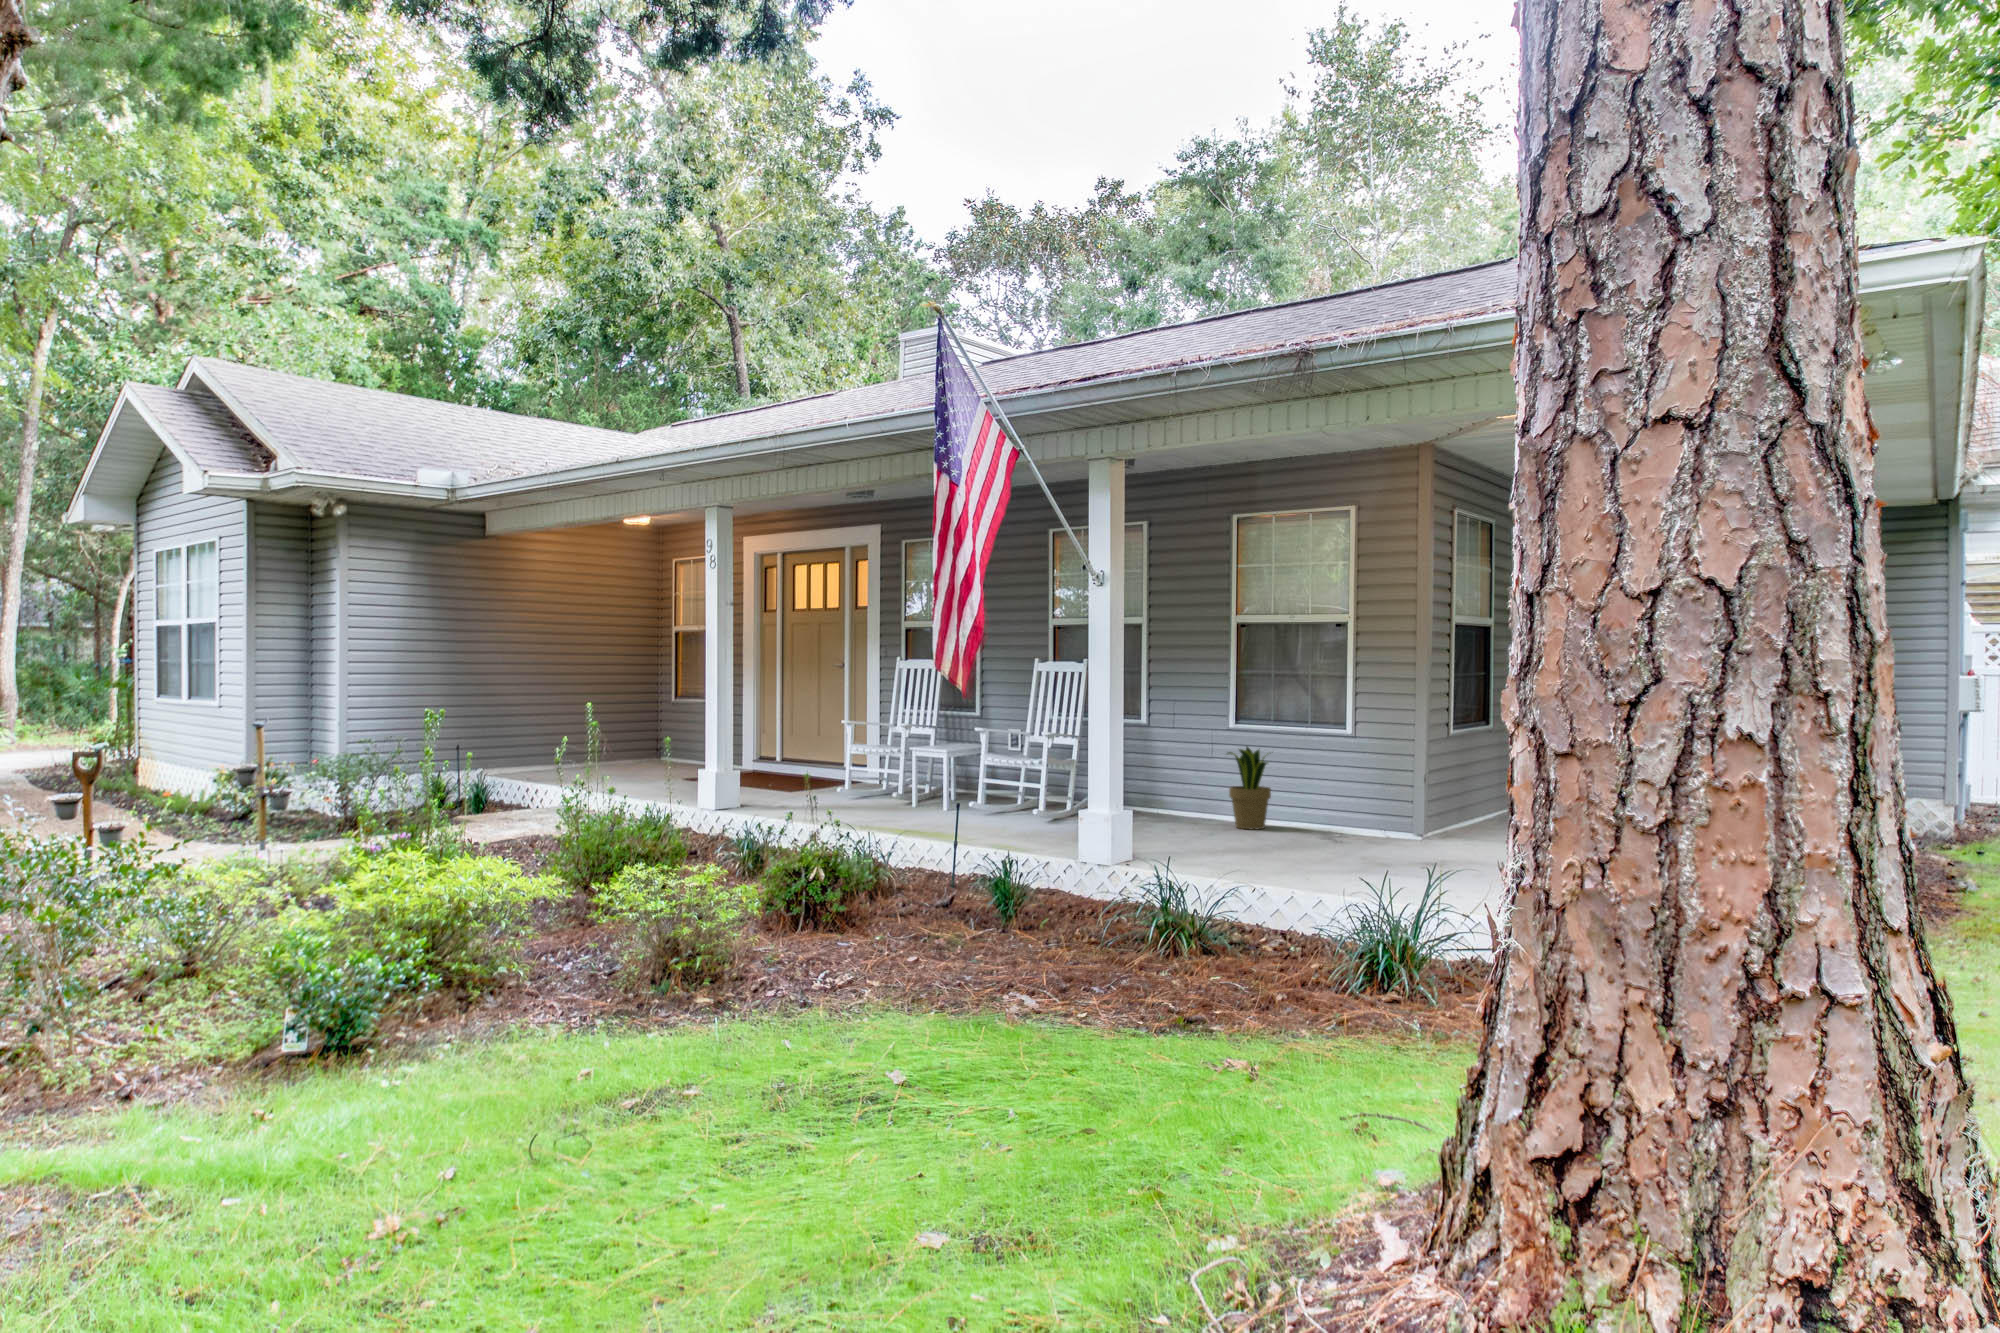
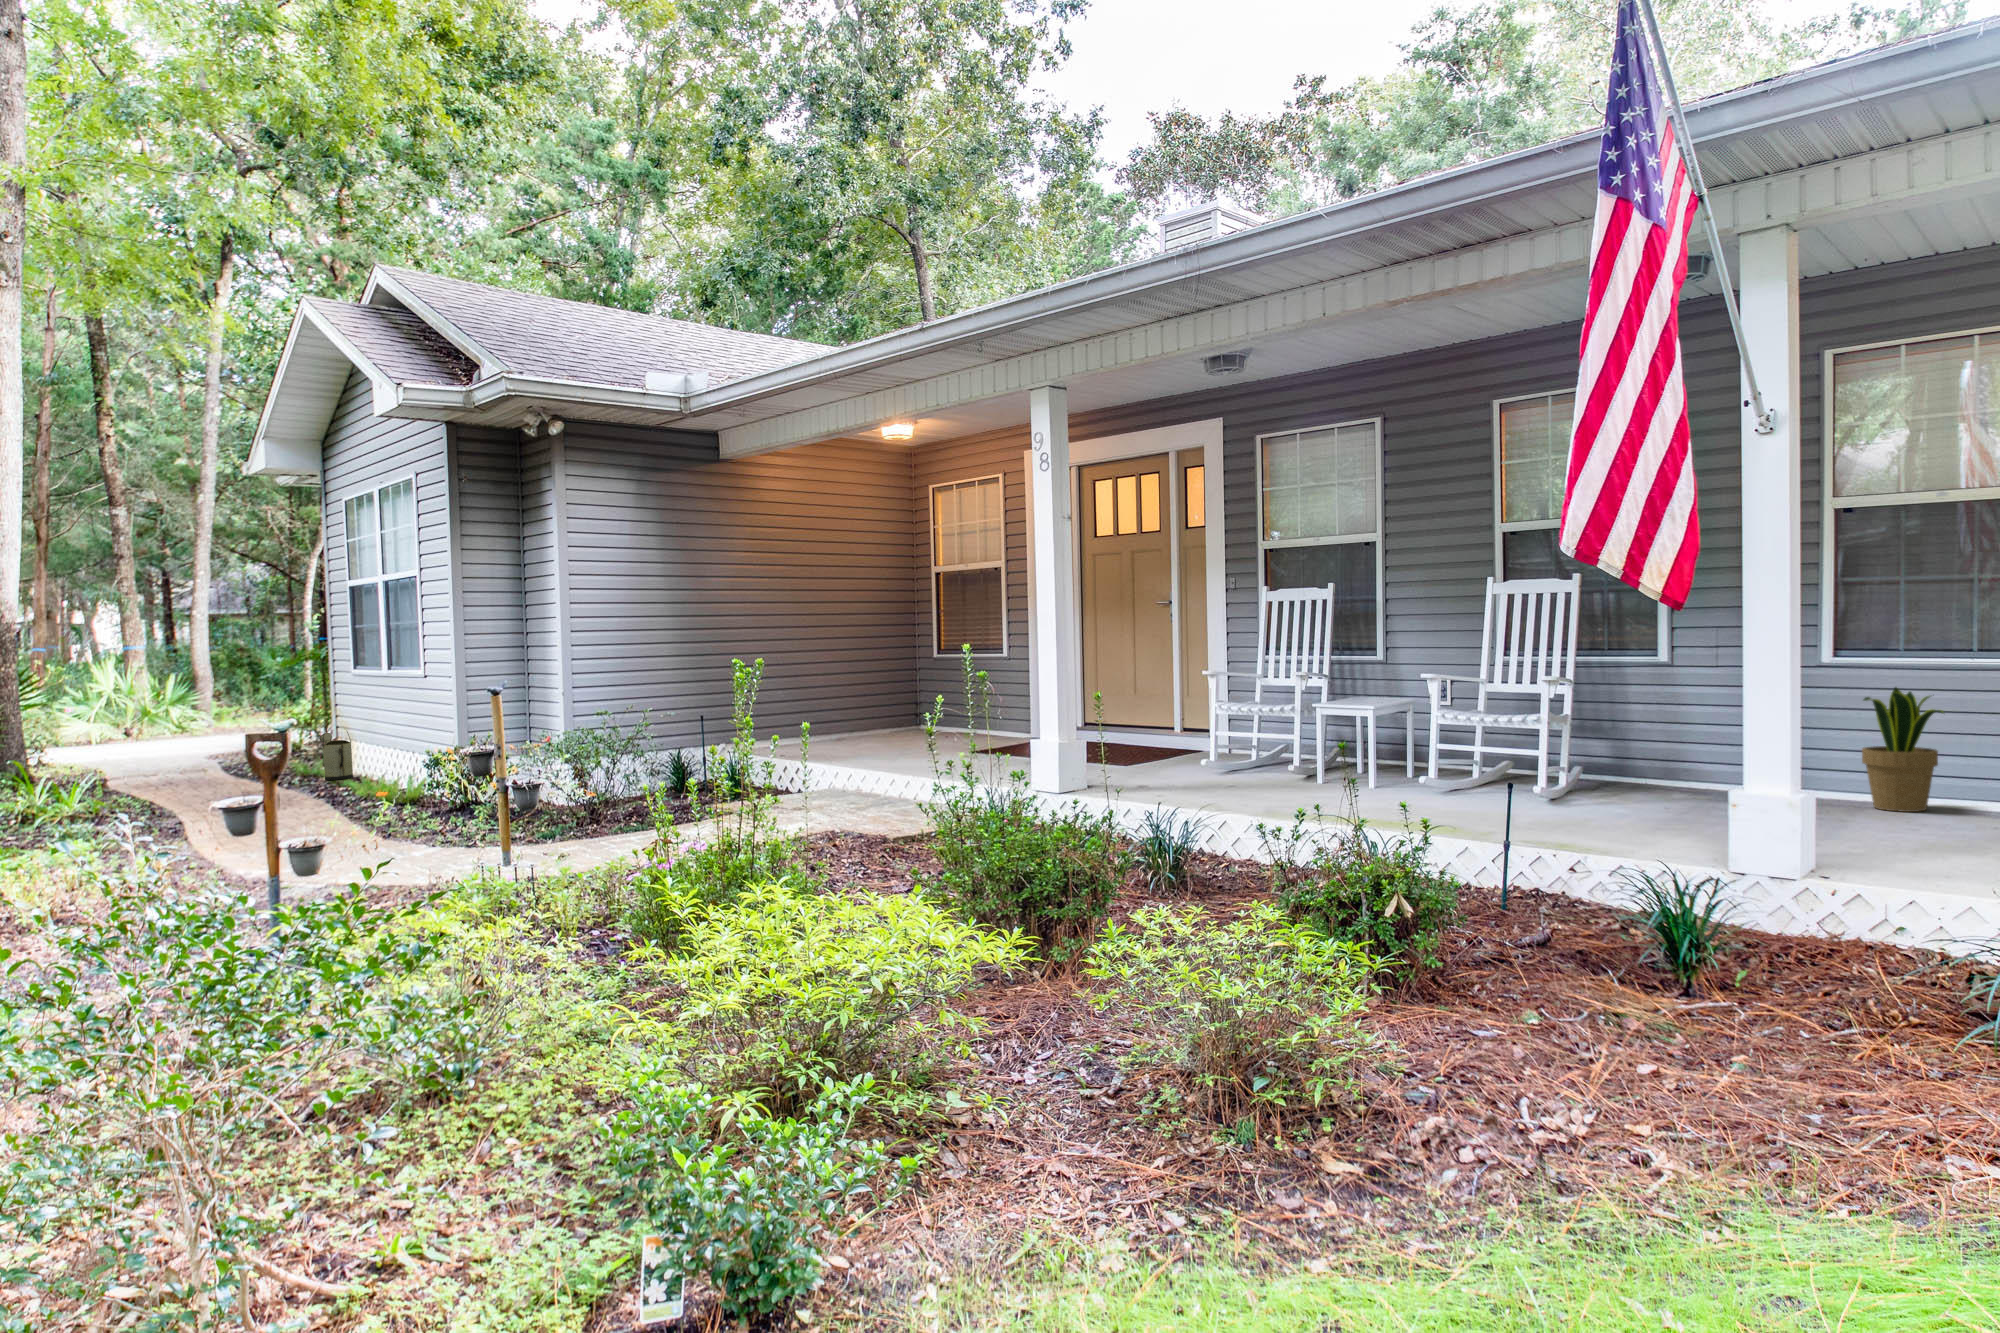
watering can: none [123,750,152,794] -> present [320,732,353,780]

